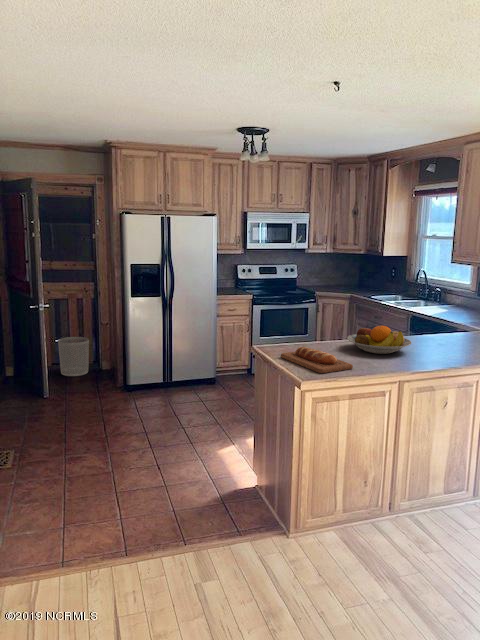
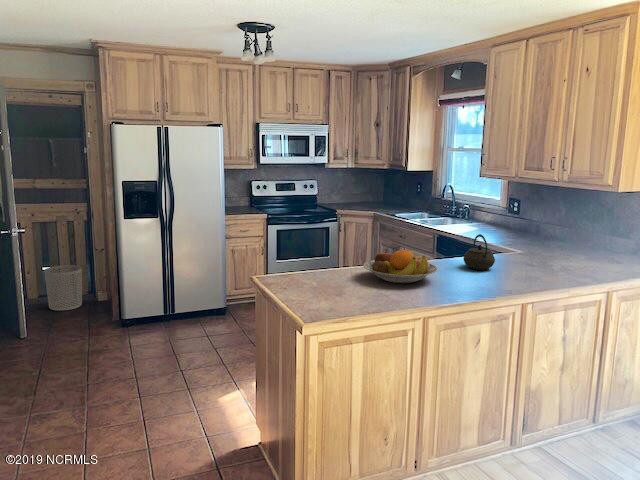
kettle: none [435,314,463,345] -> present [463,234,495,270]
bread loaf: present [281,347,353,373] -> none [283,278,368,312]

